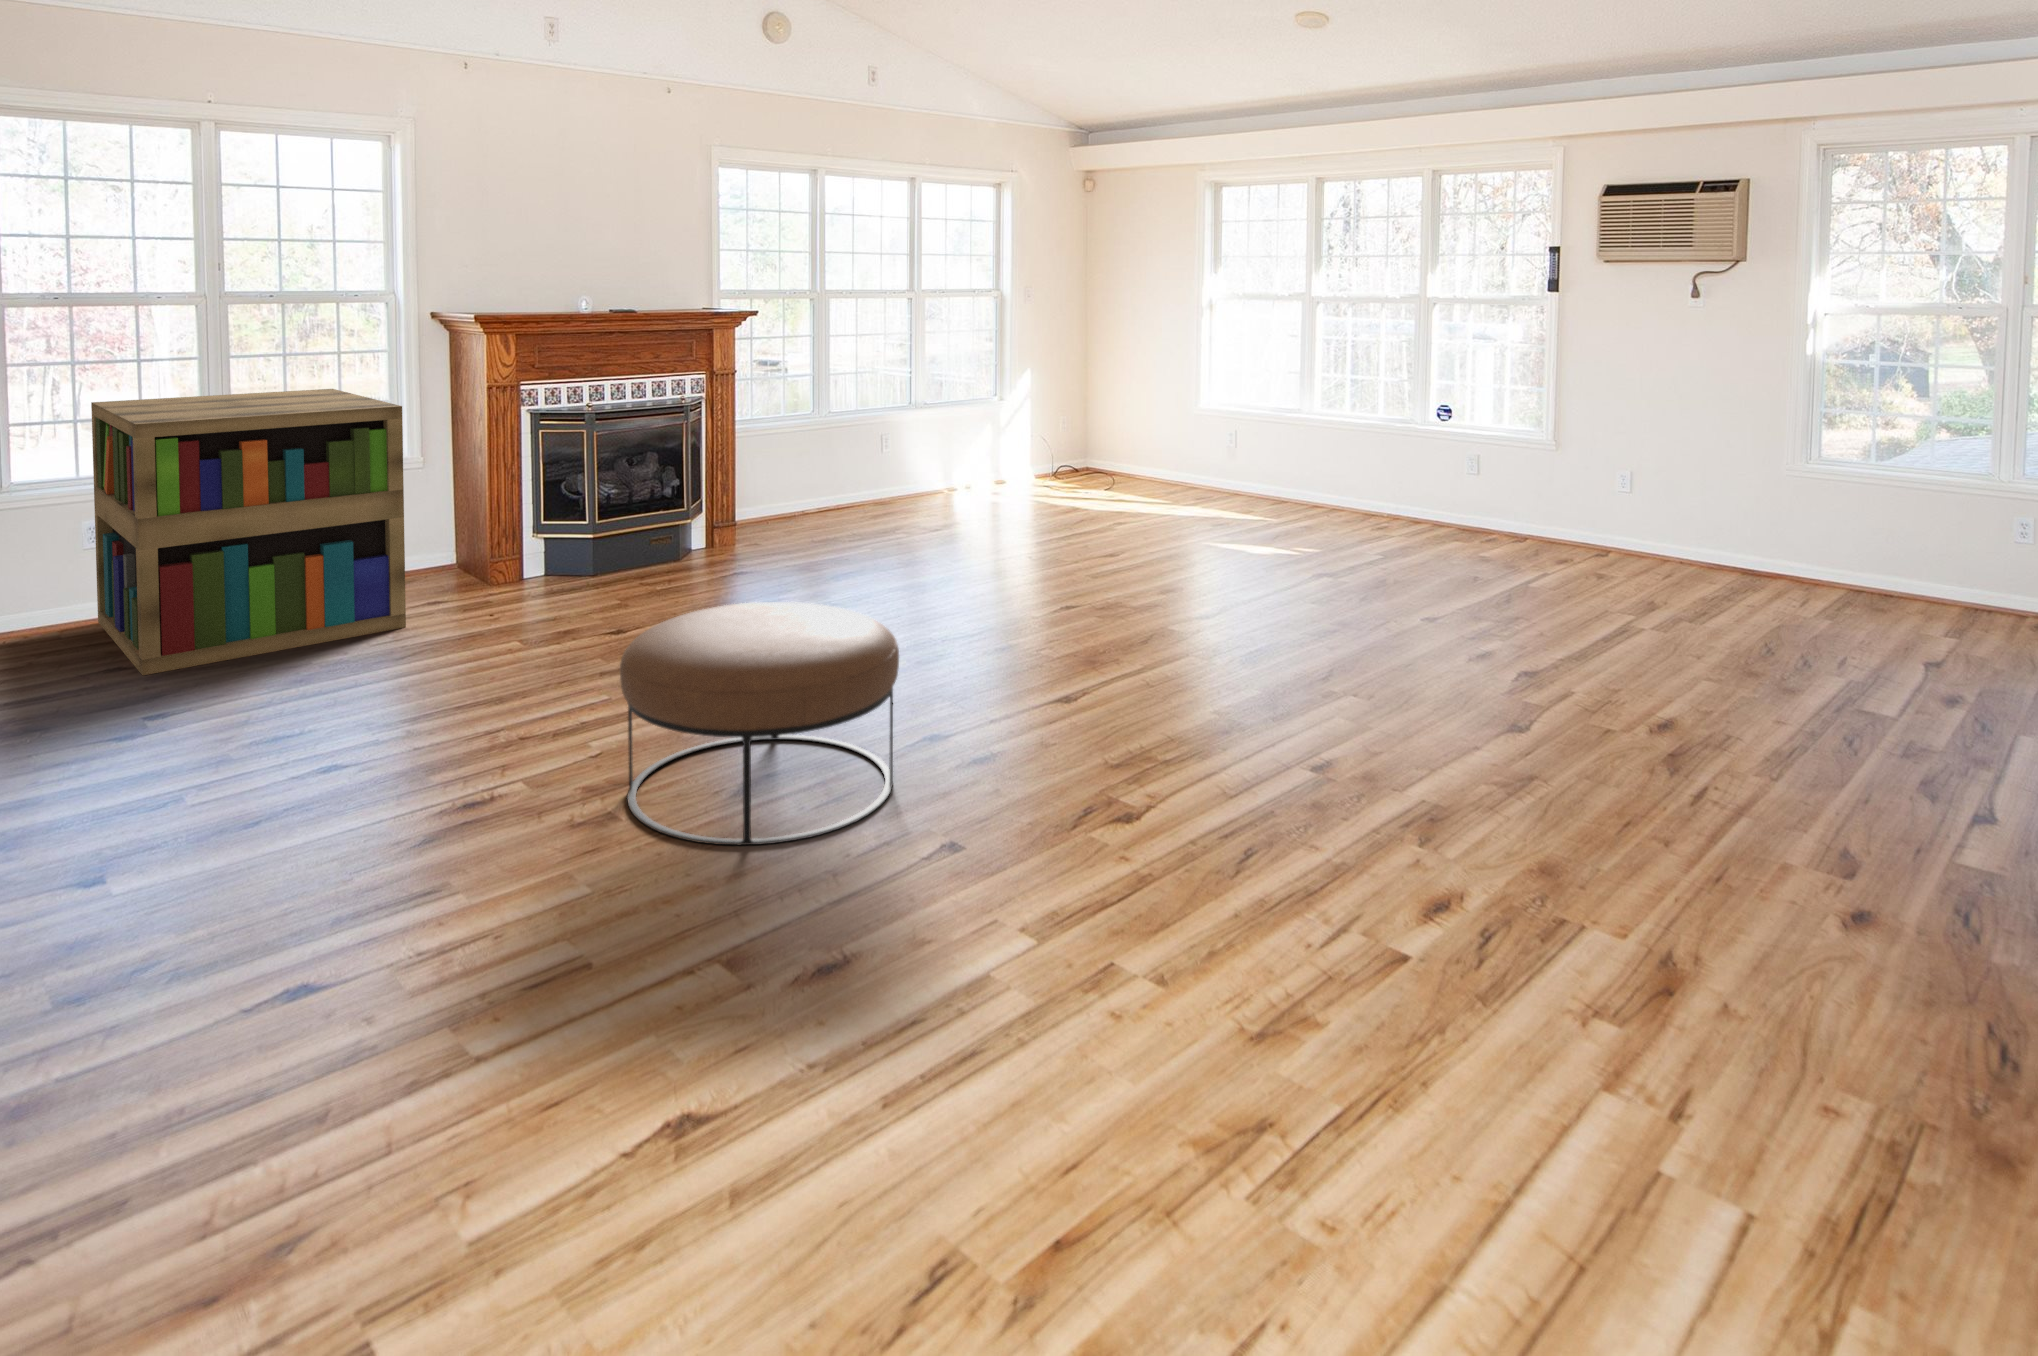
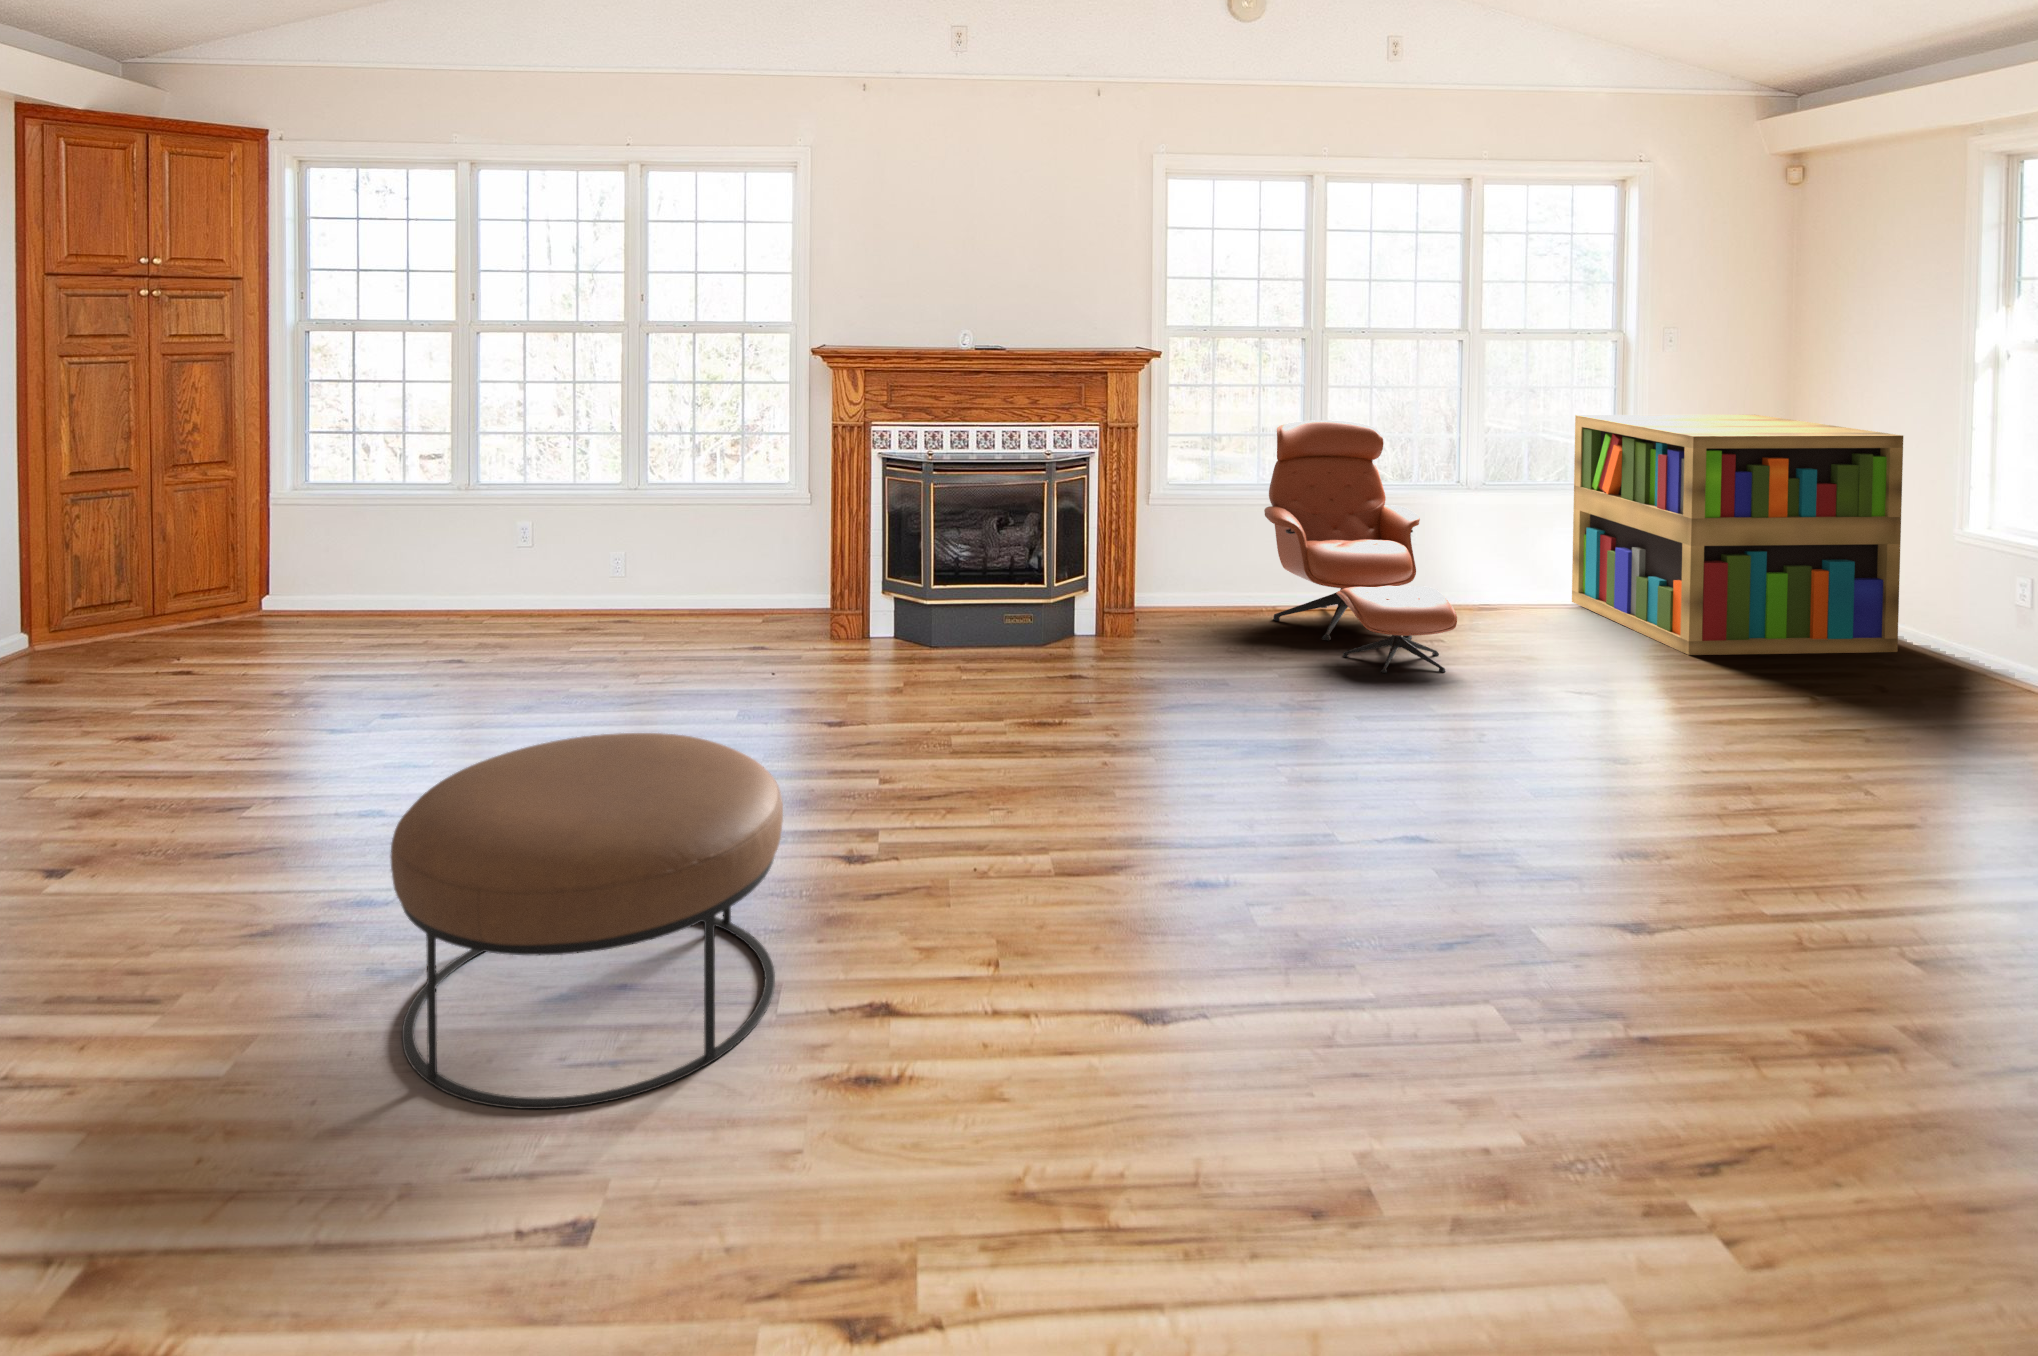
lounge chair: none [800,363,970,538] -> present [1264,420,1457,673]
bookshelf: present [91,389,406,675] -> present [1572,415,1903,655]

